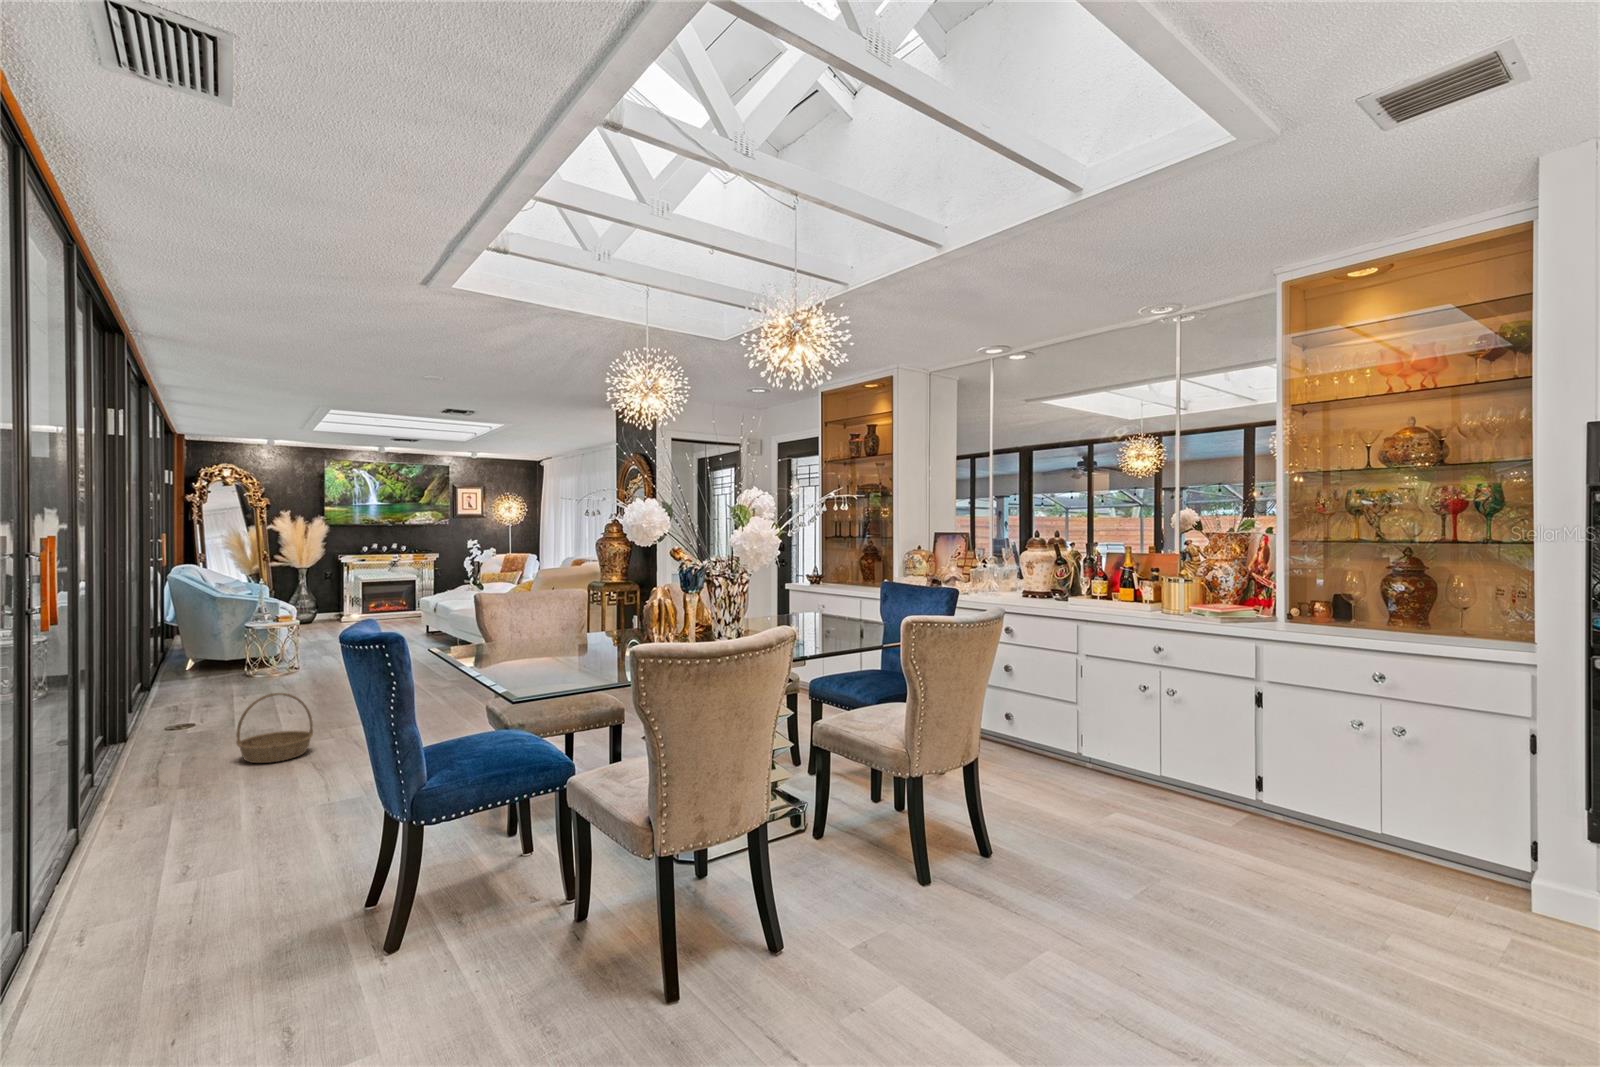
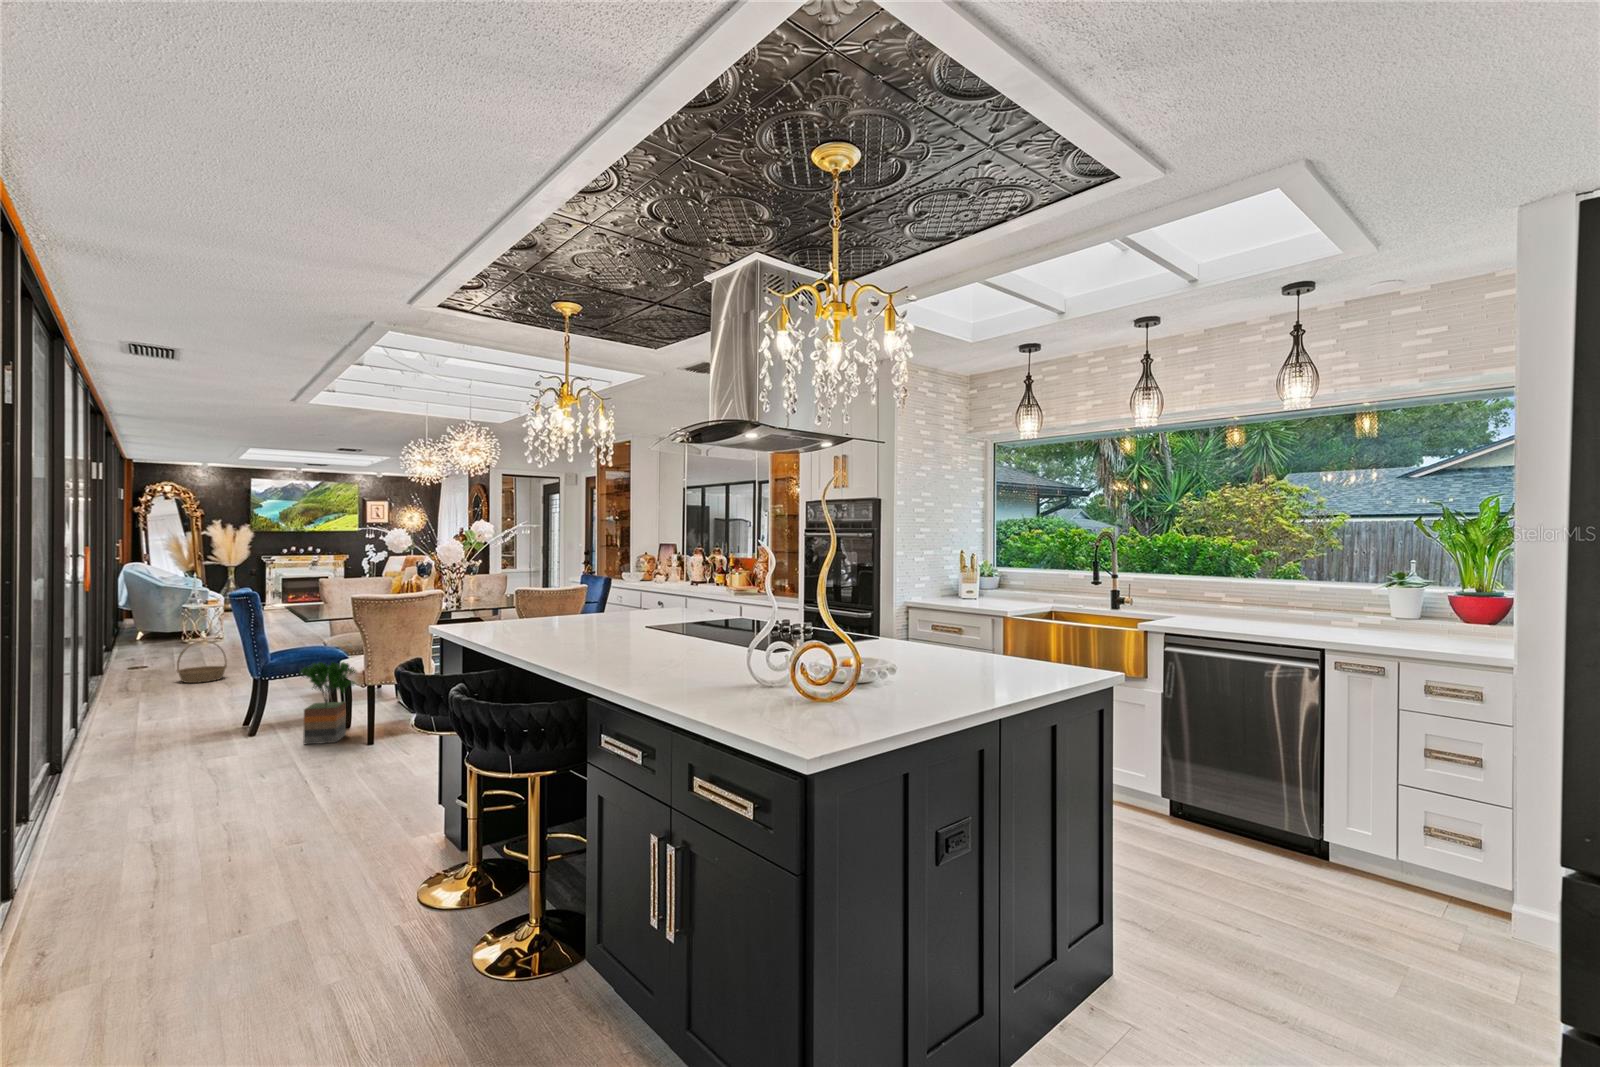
potted tree: none [489,785,612,986] -> present [301,662,356,744]

